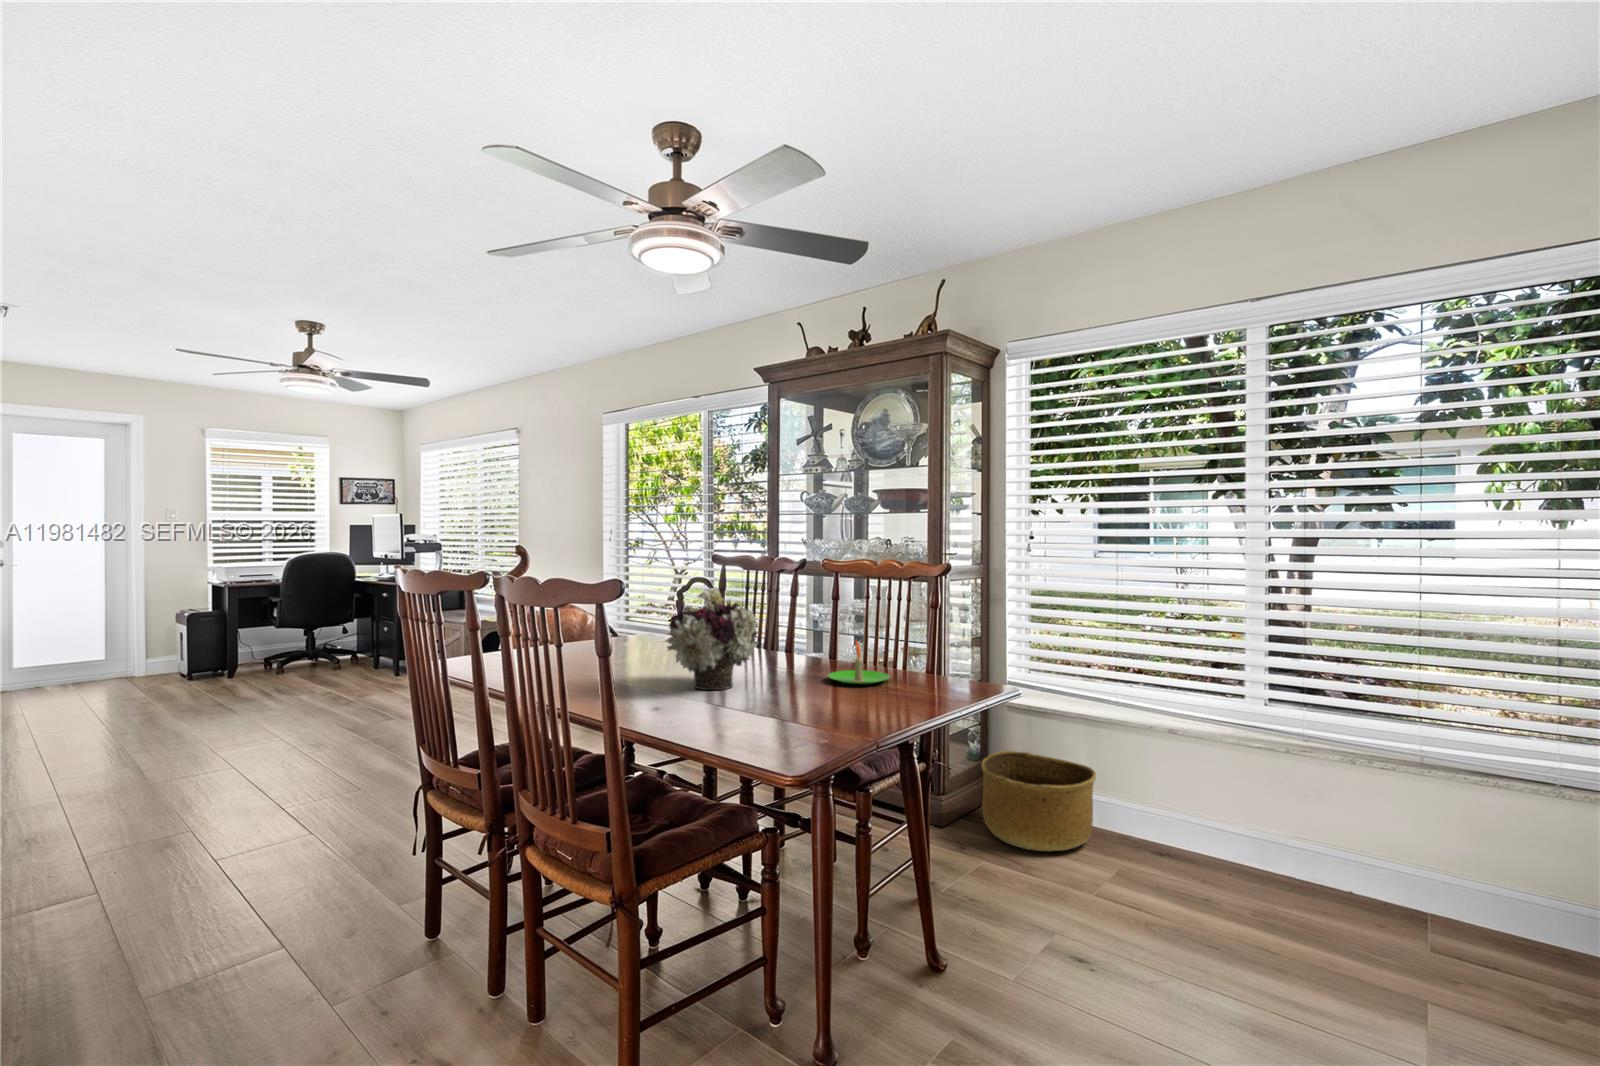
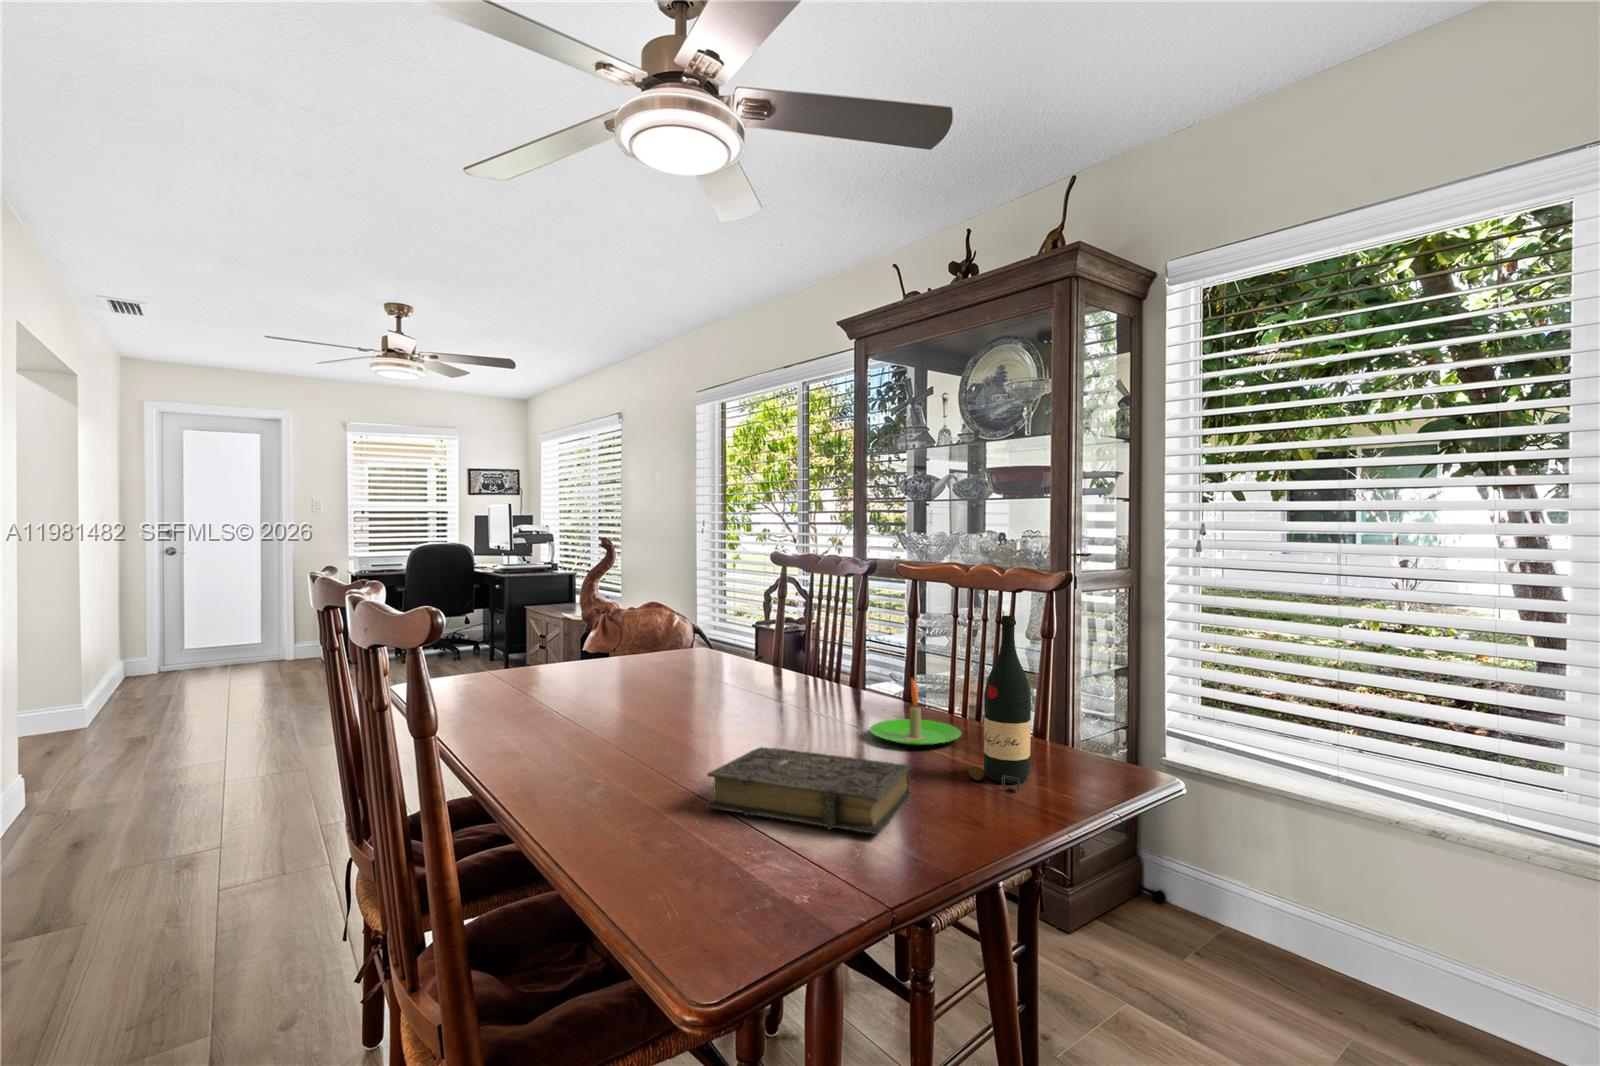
flower arrangement: present [665,587,759,690] -> none [632,598,775,743]
wine bottle: none [905,592,943,701] -> present [968,616,1031,790]
book: none [752,684,876,723] -> present [706,747,911,834]
basket: present [981,751,1096,851] -> none [1122,826,1299,988]

